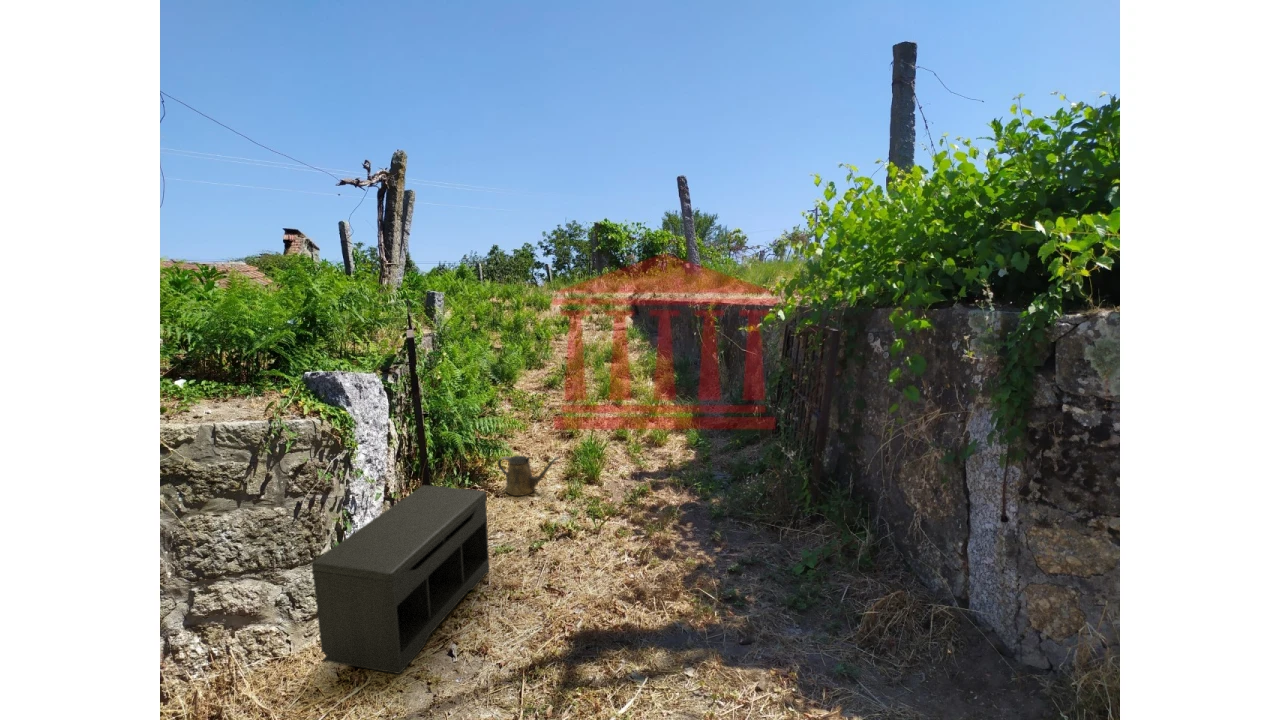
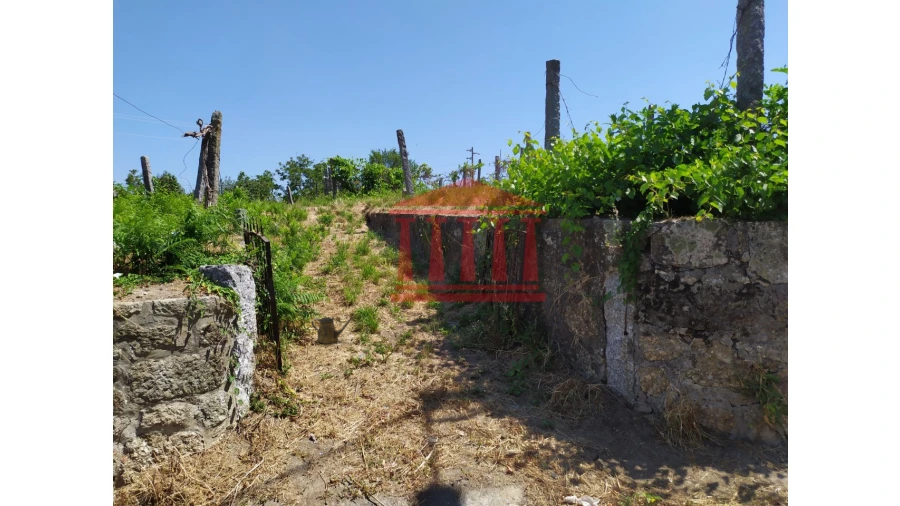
bench: present [312,485,489,674] -> none [219,338,321,455]

